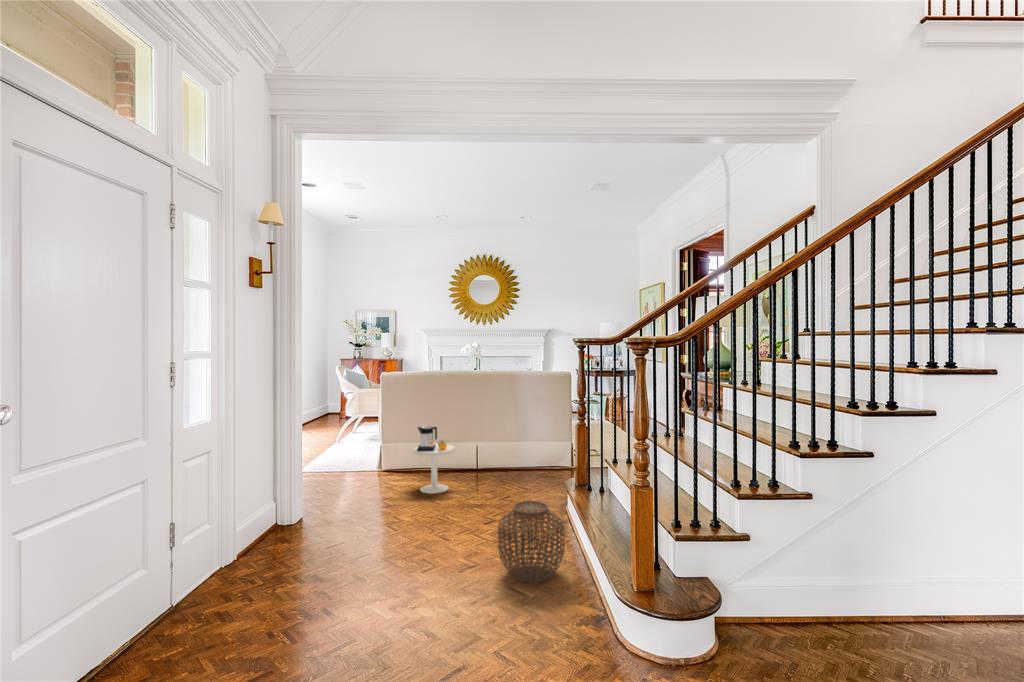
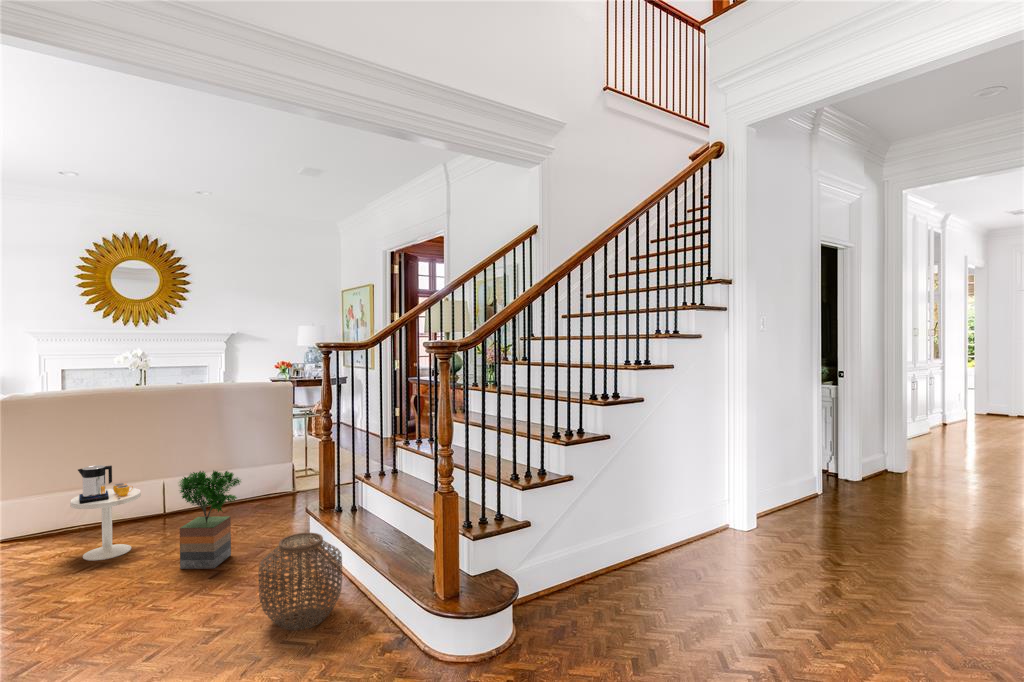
potted tree: none [467,438,514,516] -> present [179,471,241,569]

